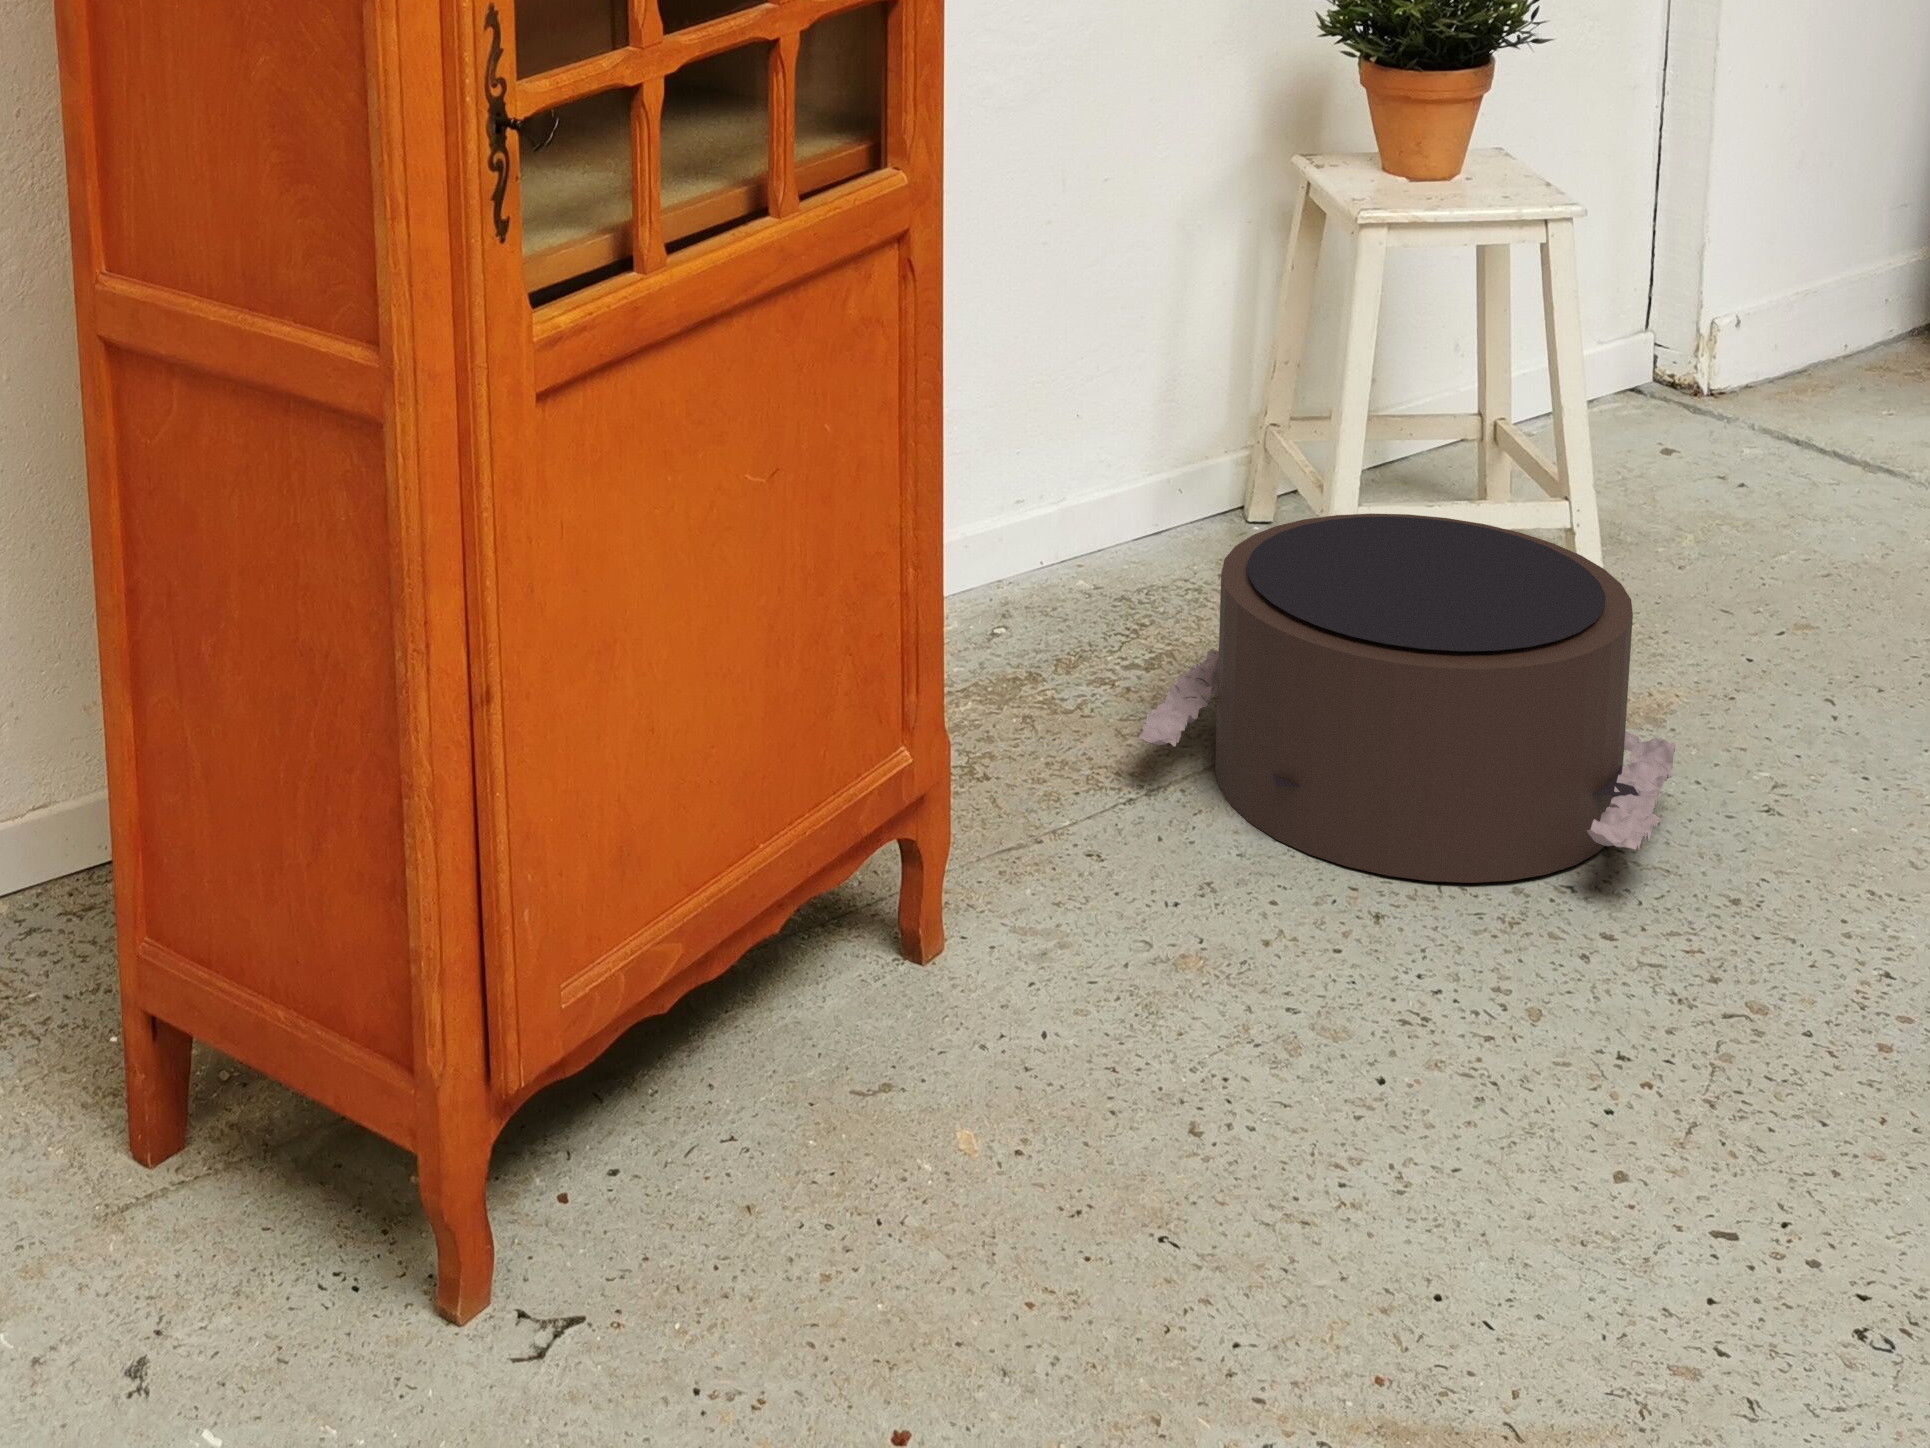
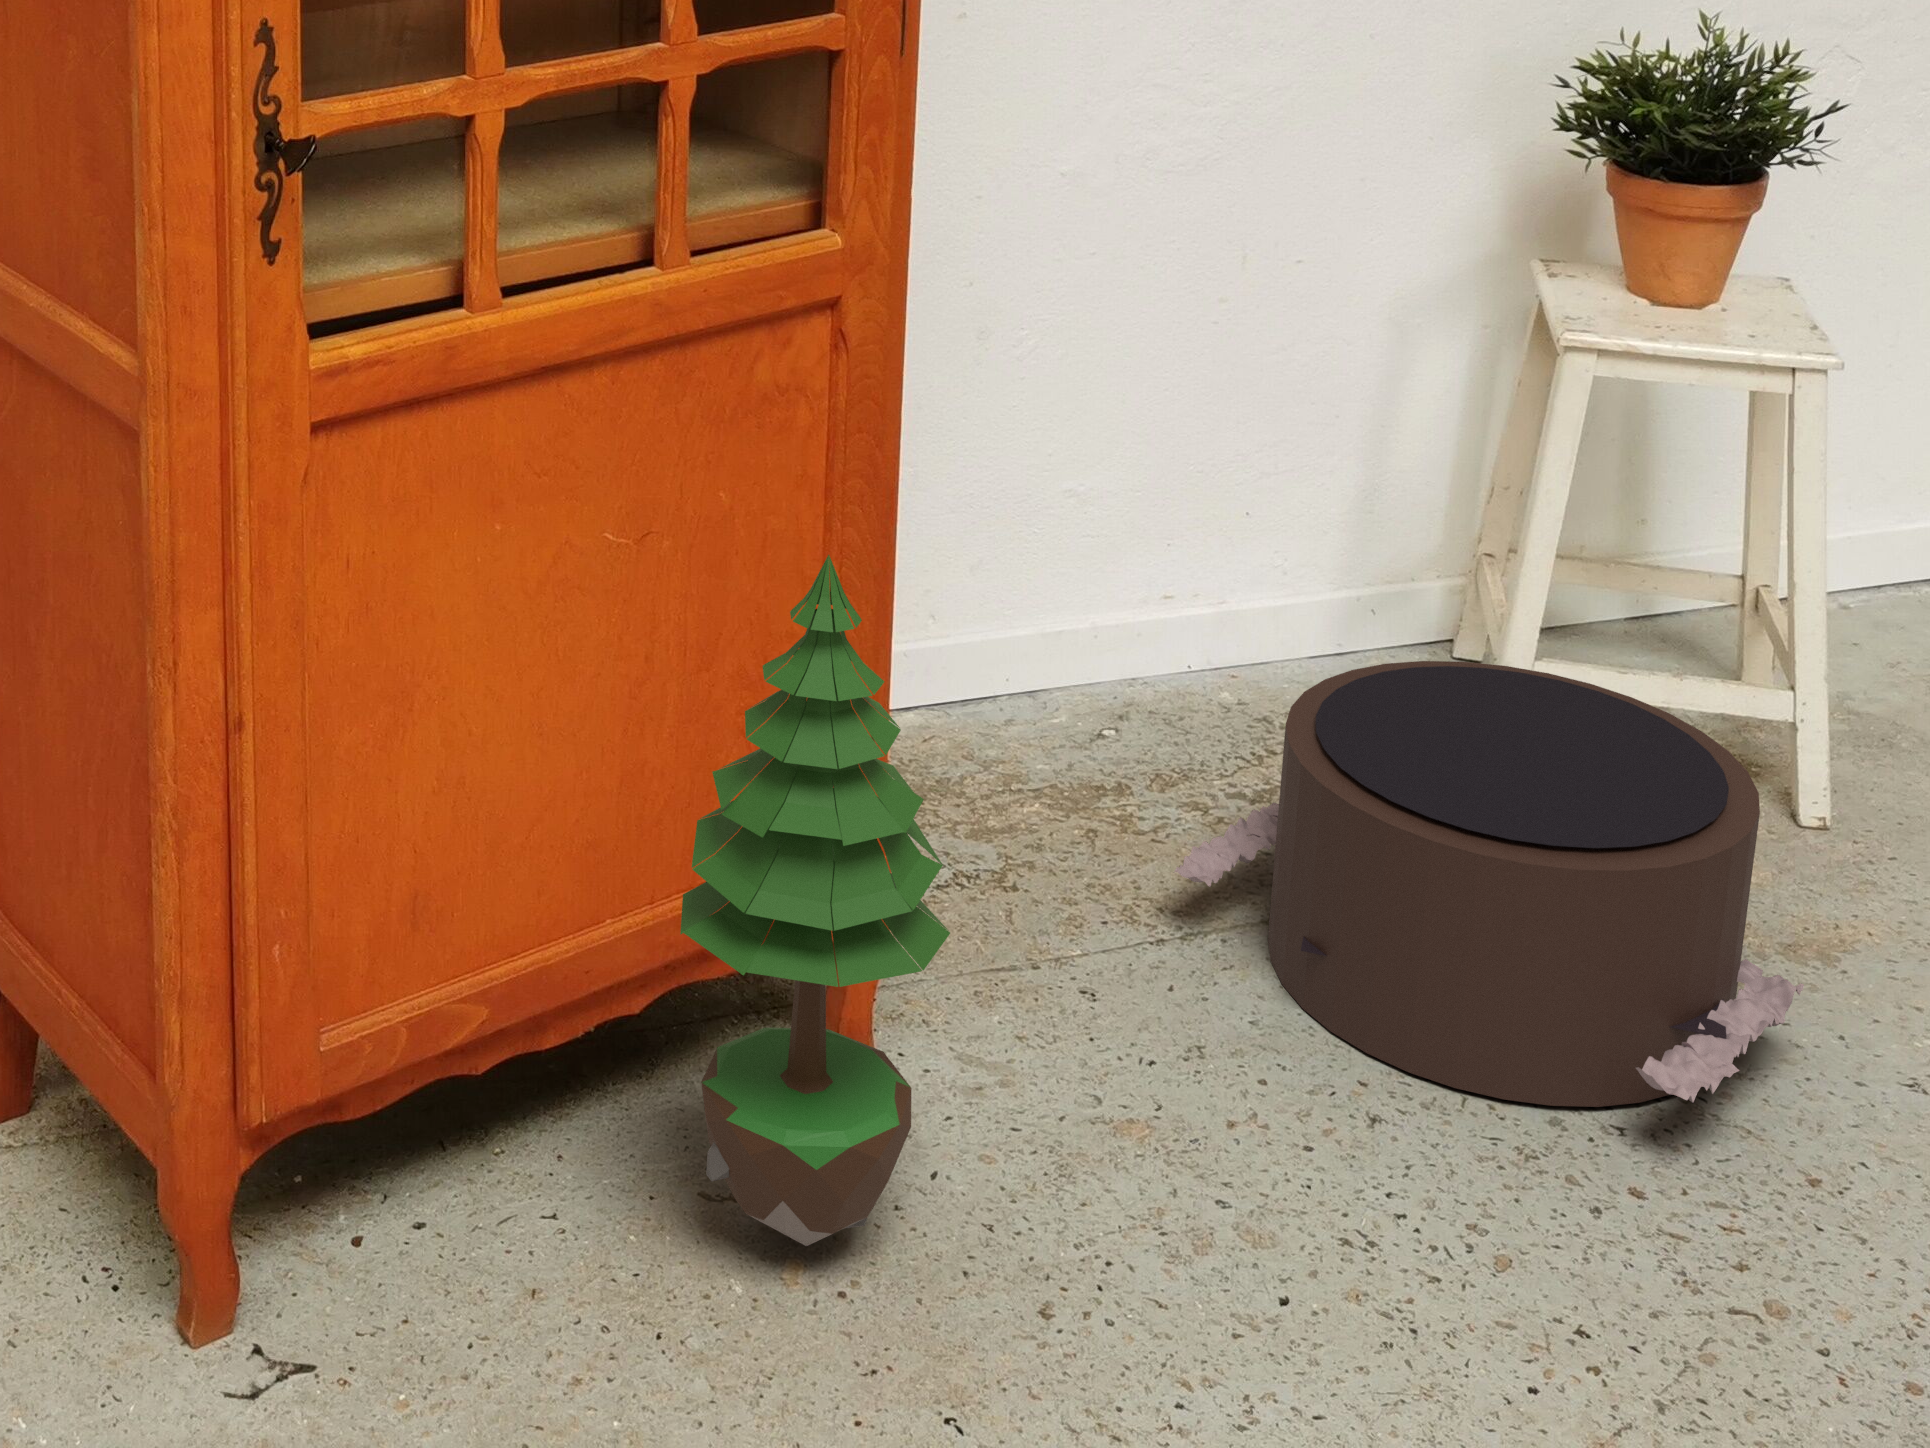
potted tree: none [834,461,1087,1114] -> present [680,555,950,1246]

